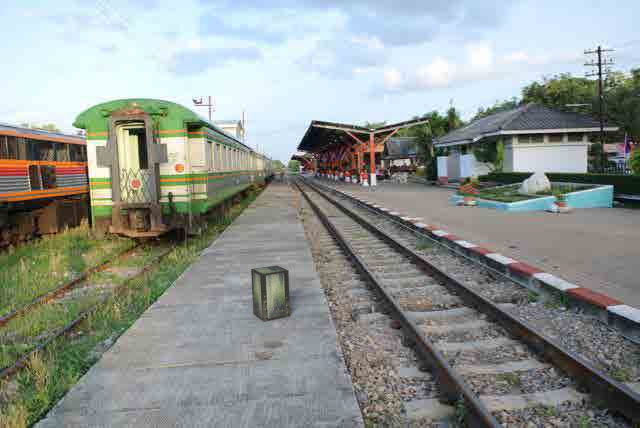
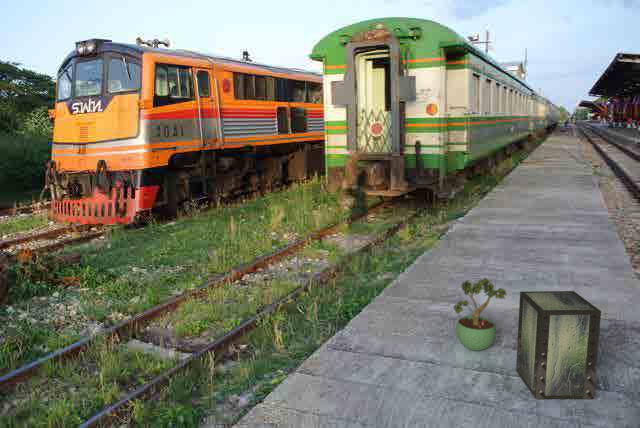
potted plant: none [216,266,244,310] -> present [454,278,506,351]

